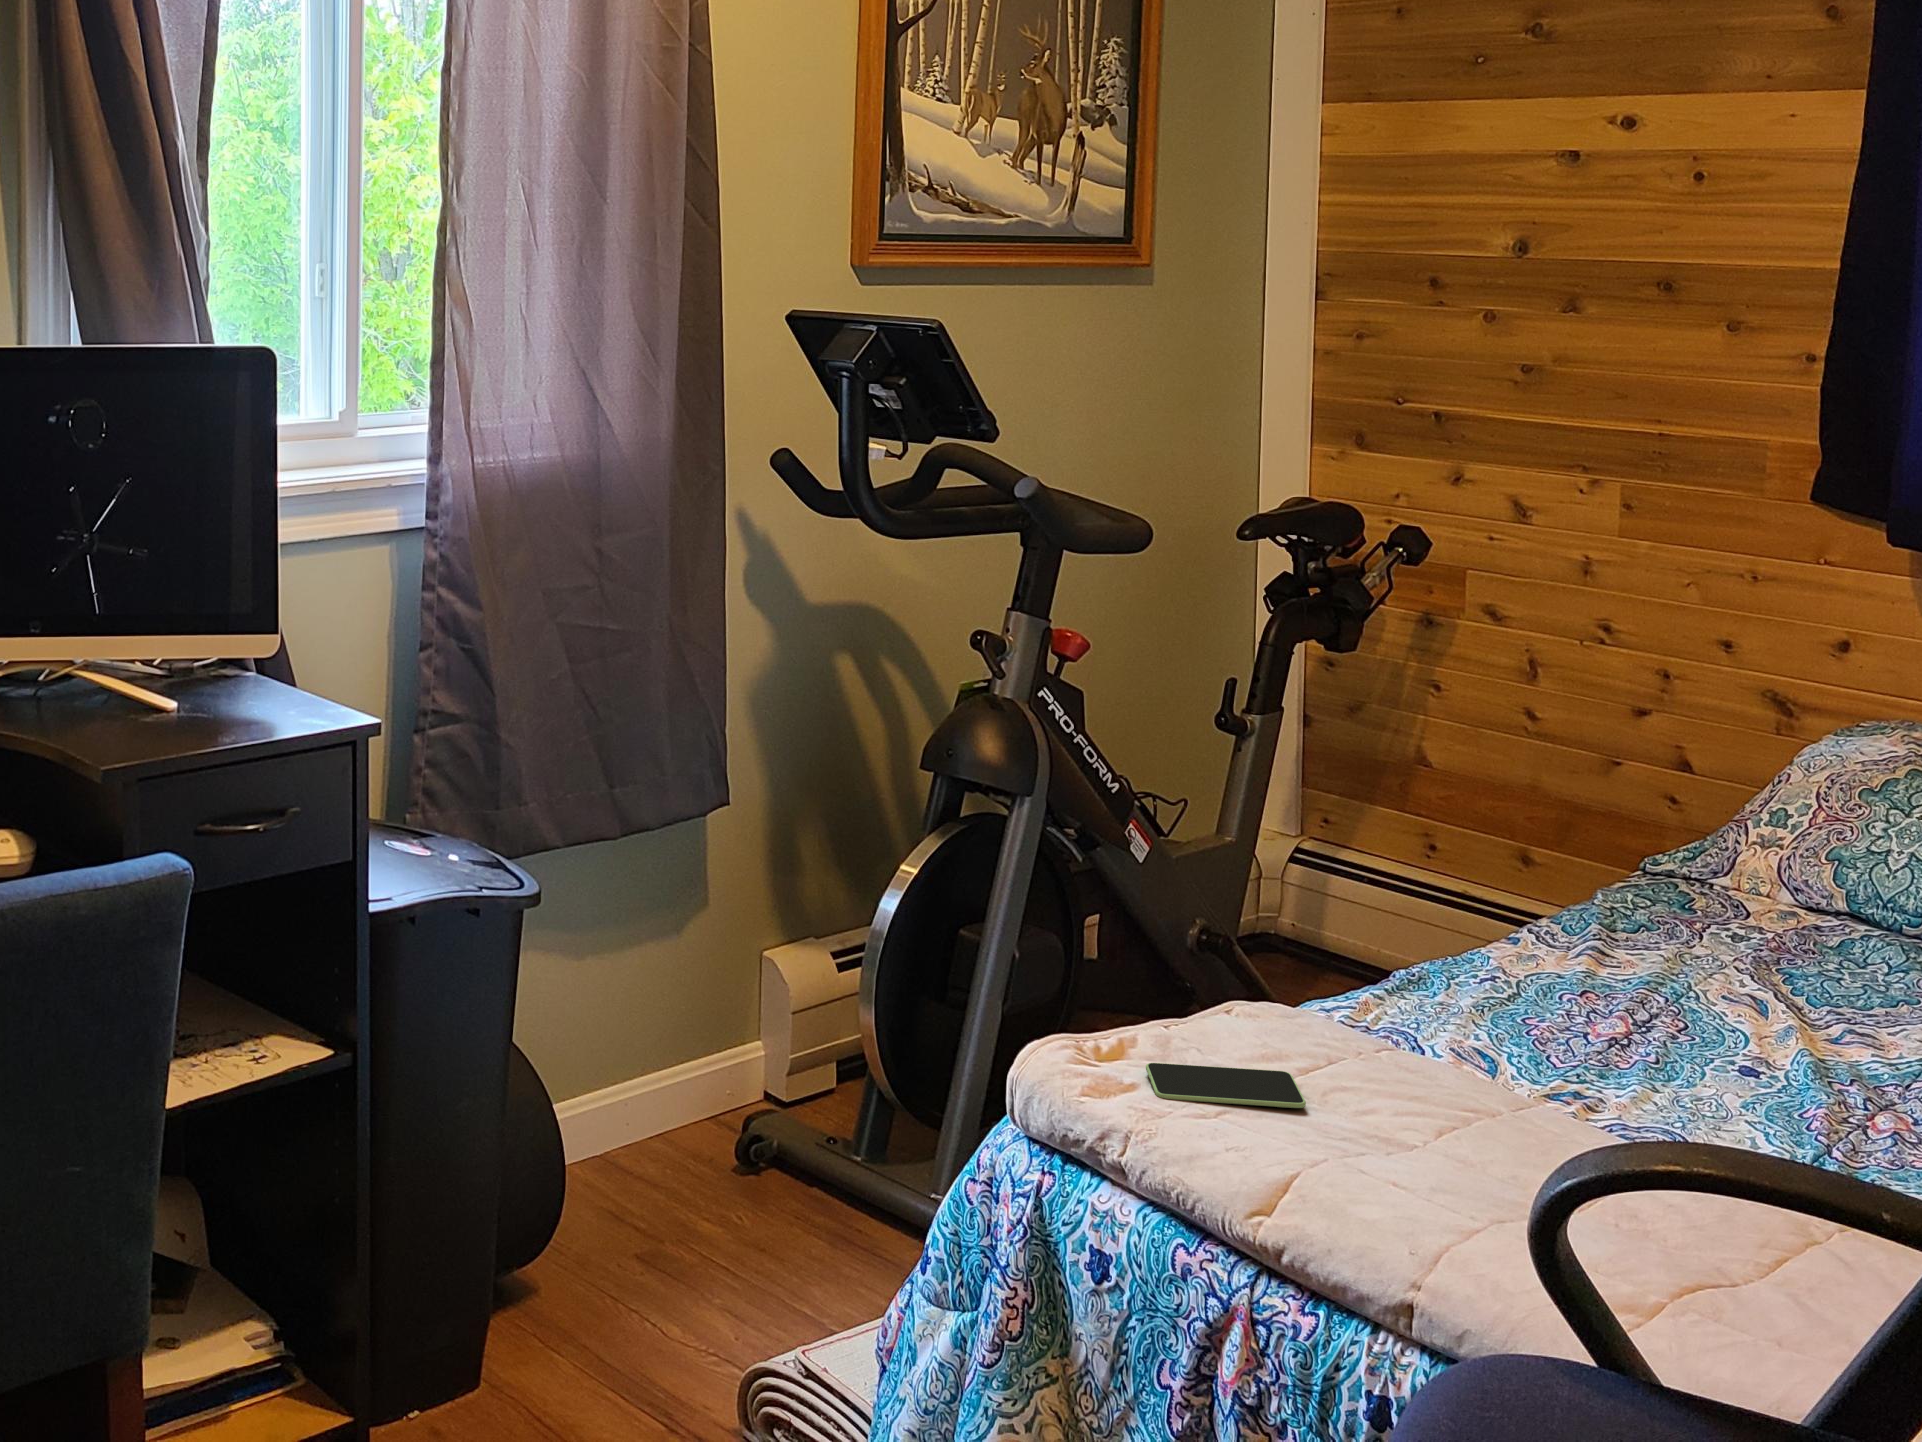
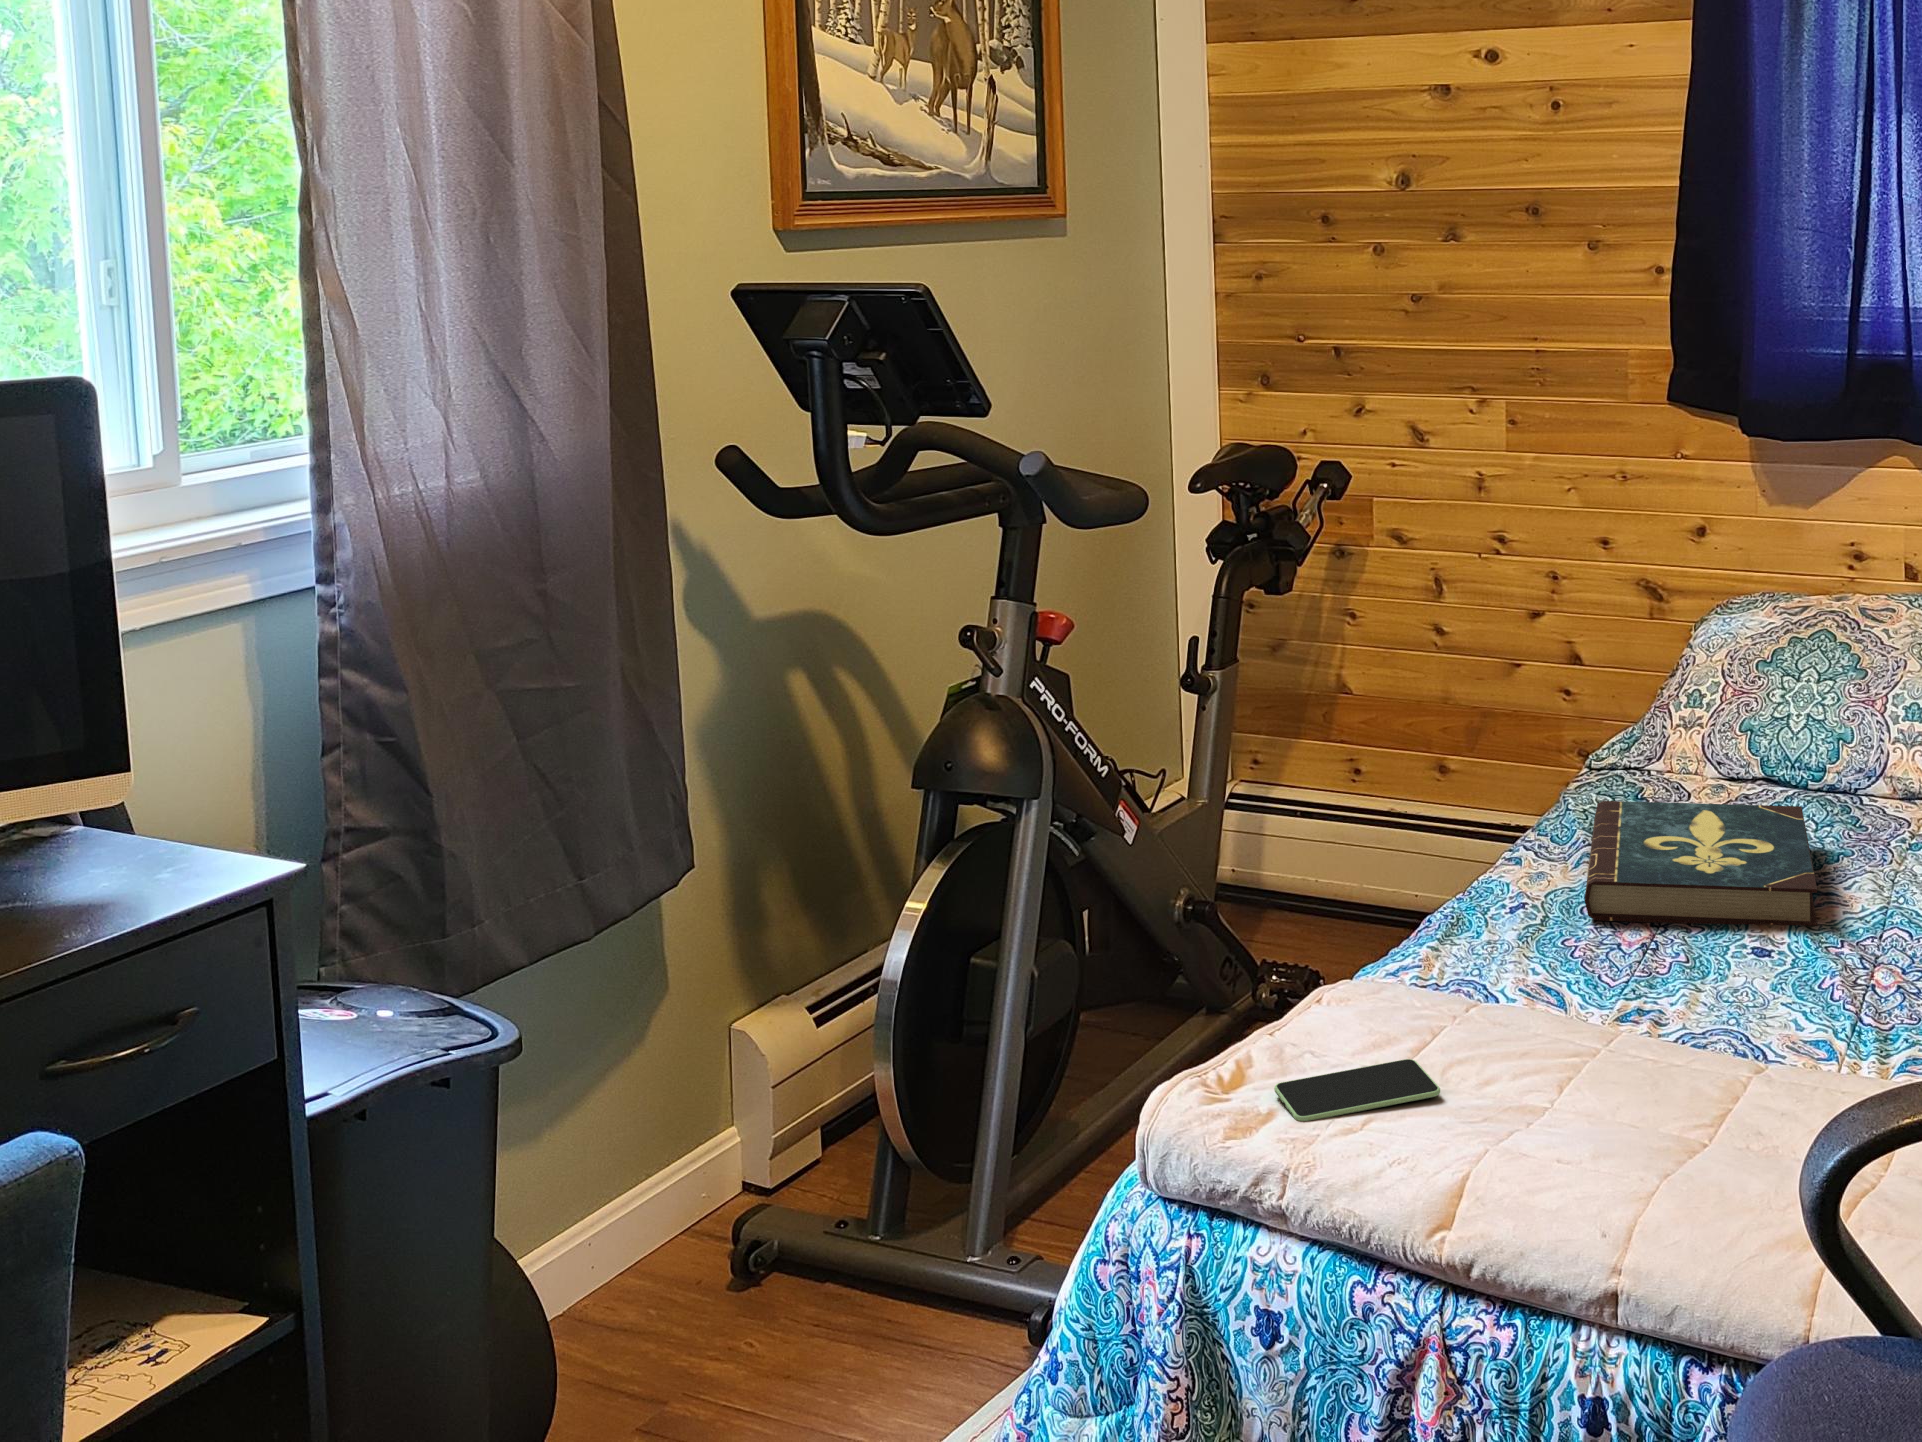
book: none [1570,900,1872,1071] -> present [1585,801,1818,926]

